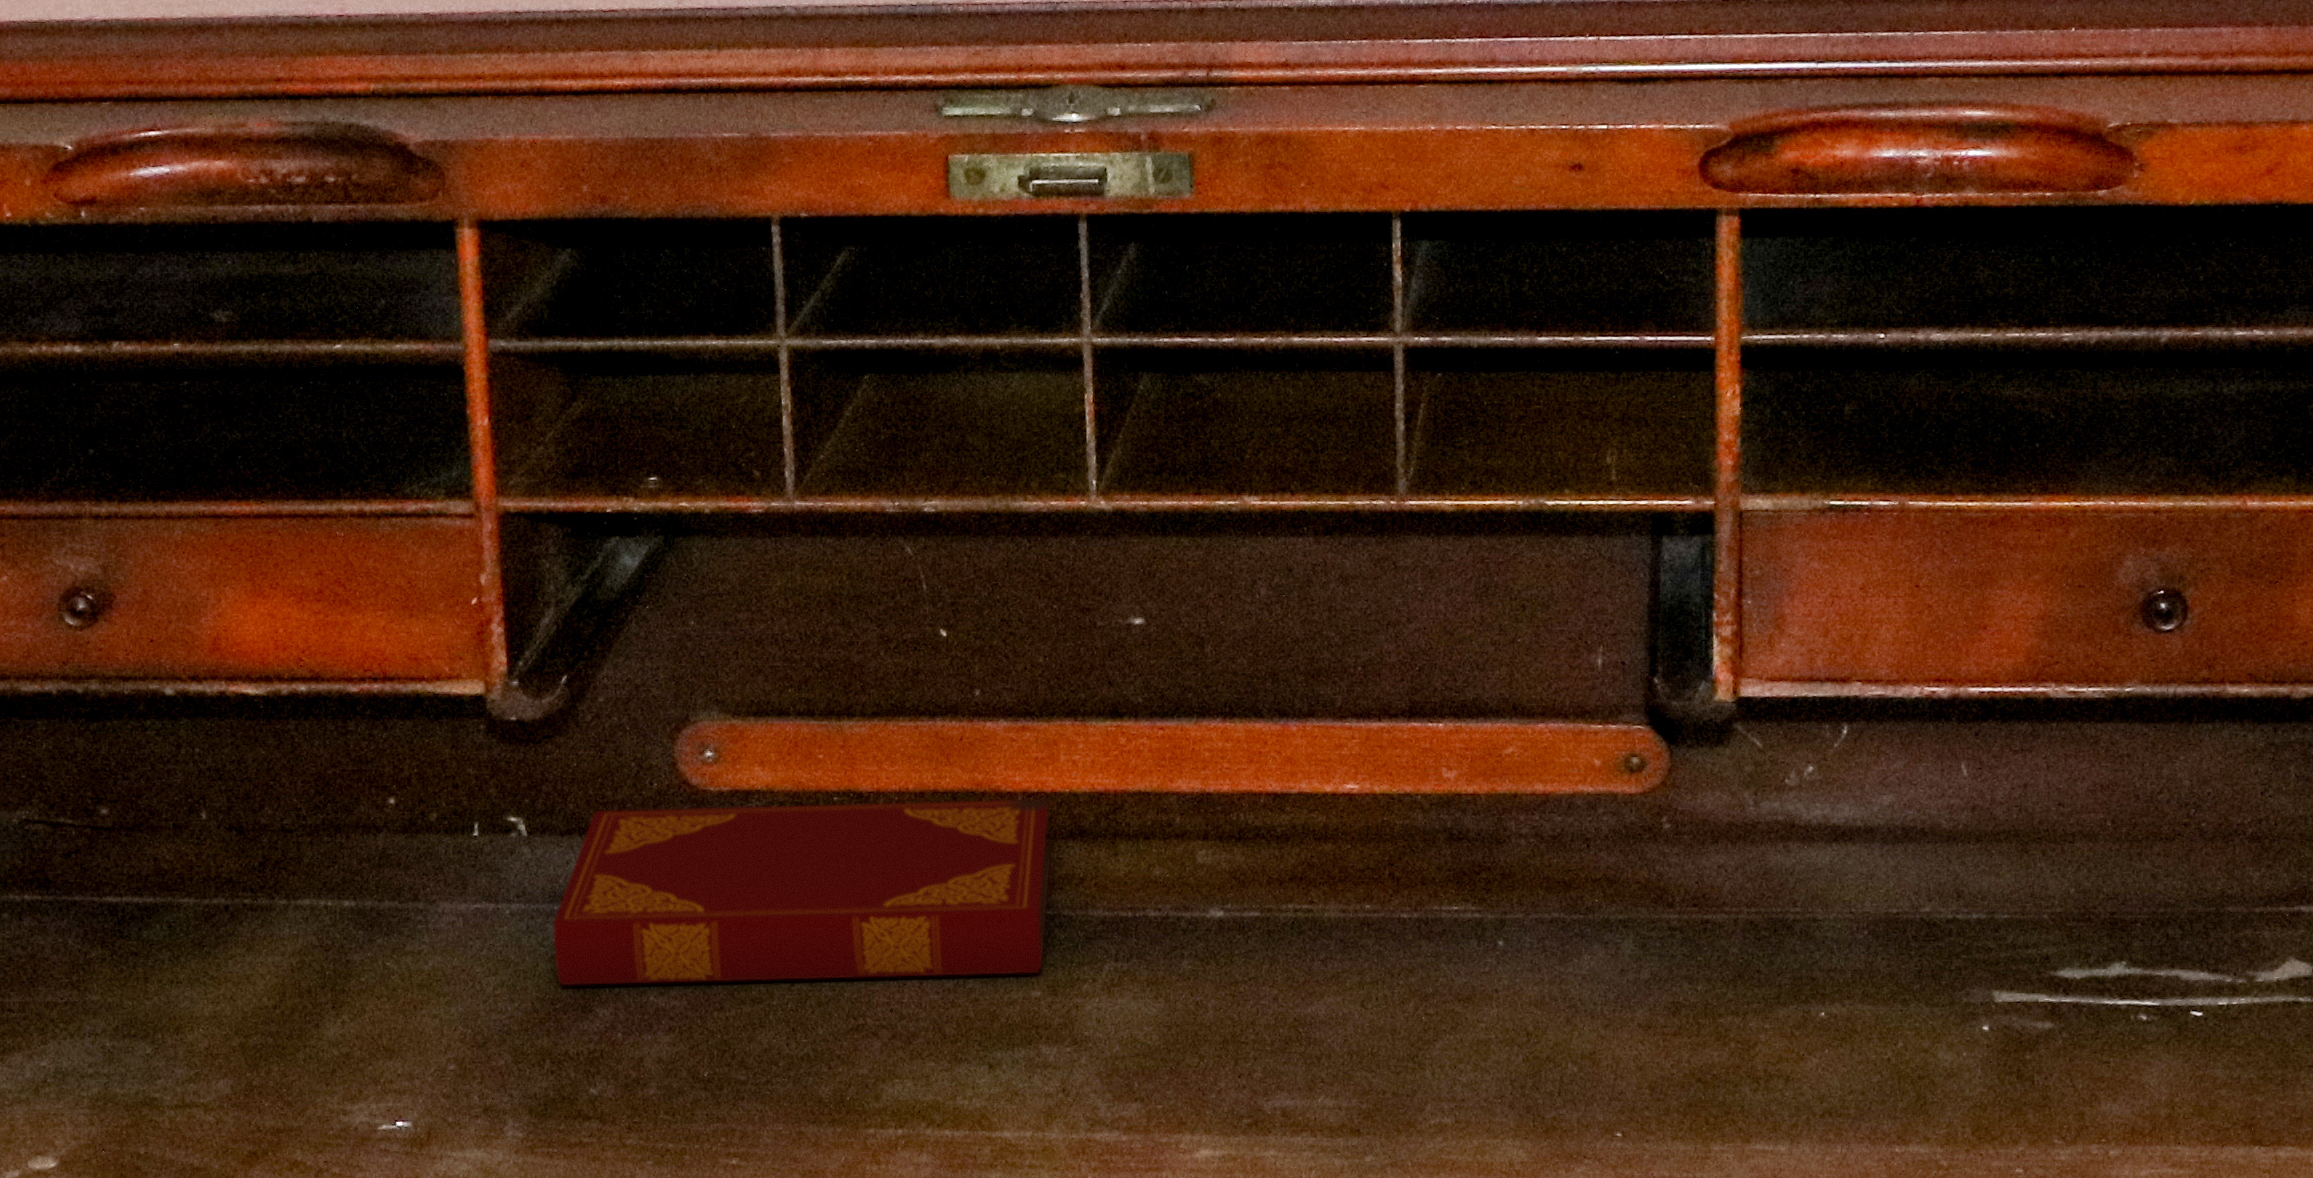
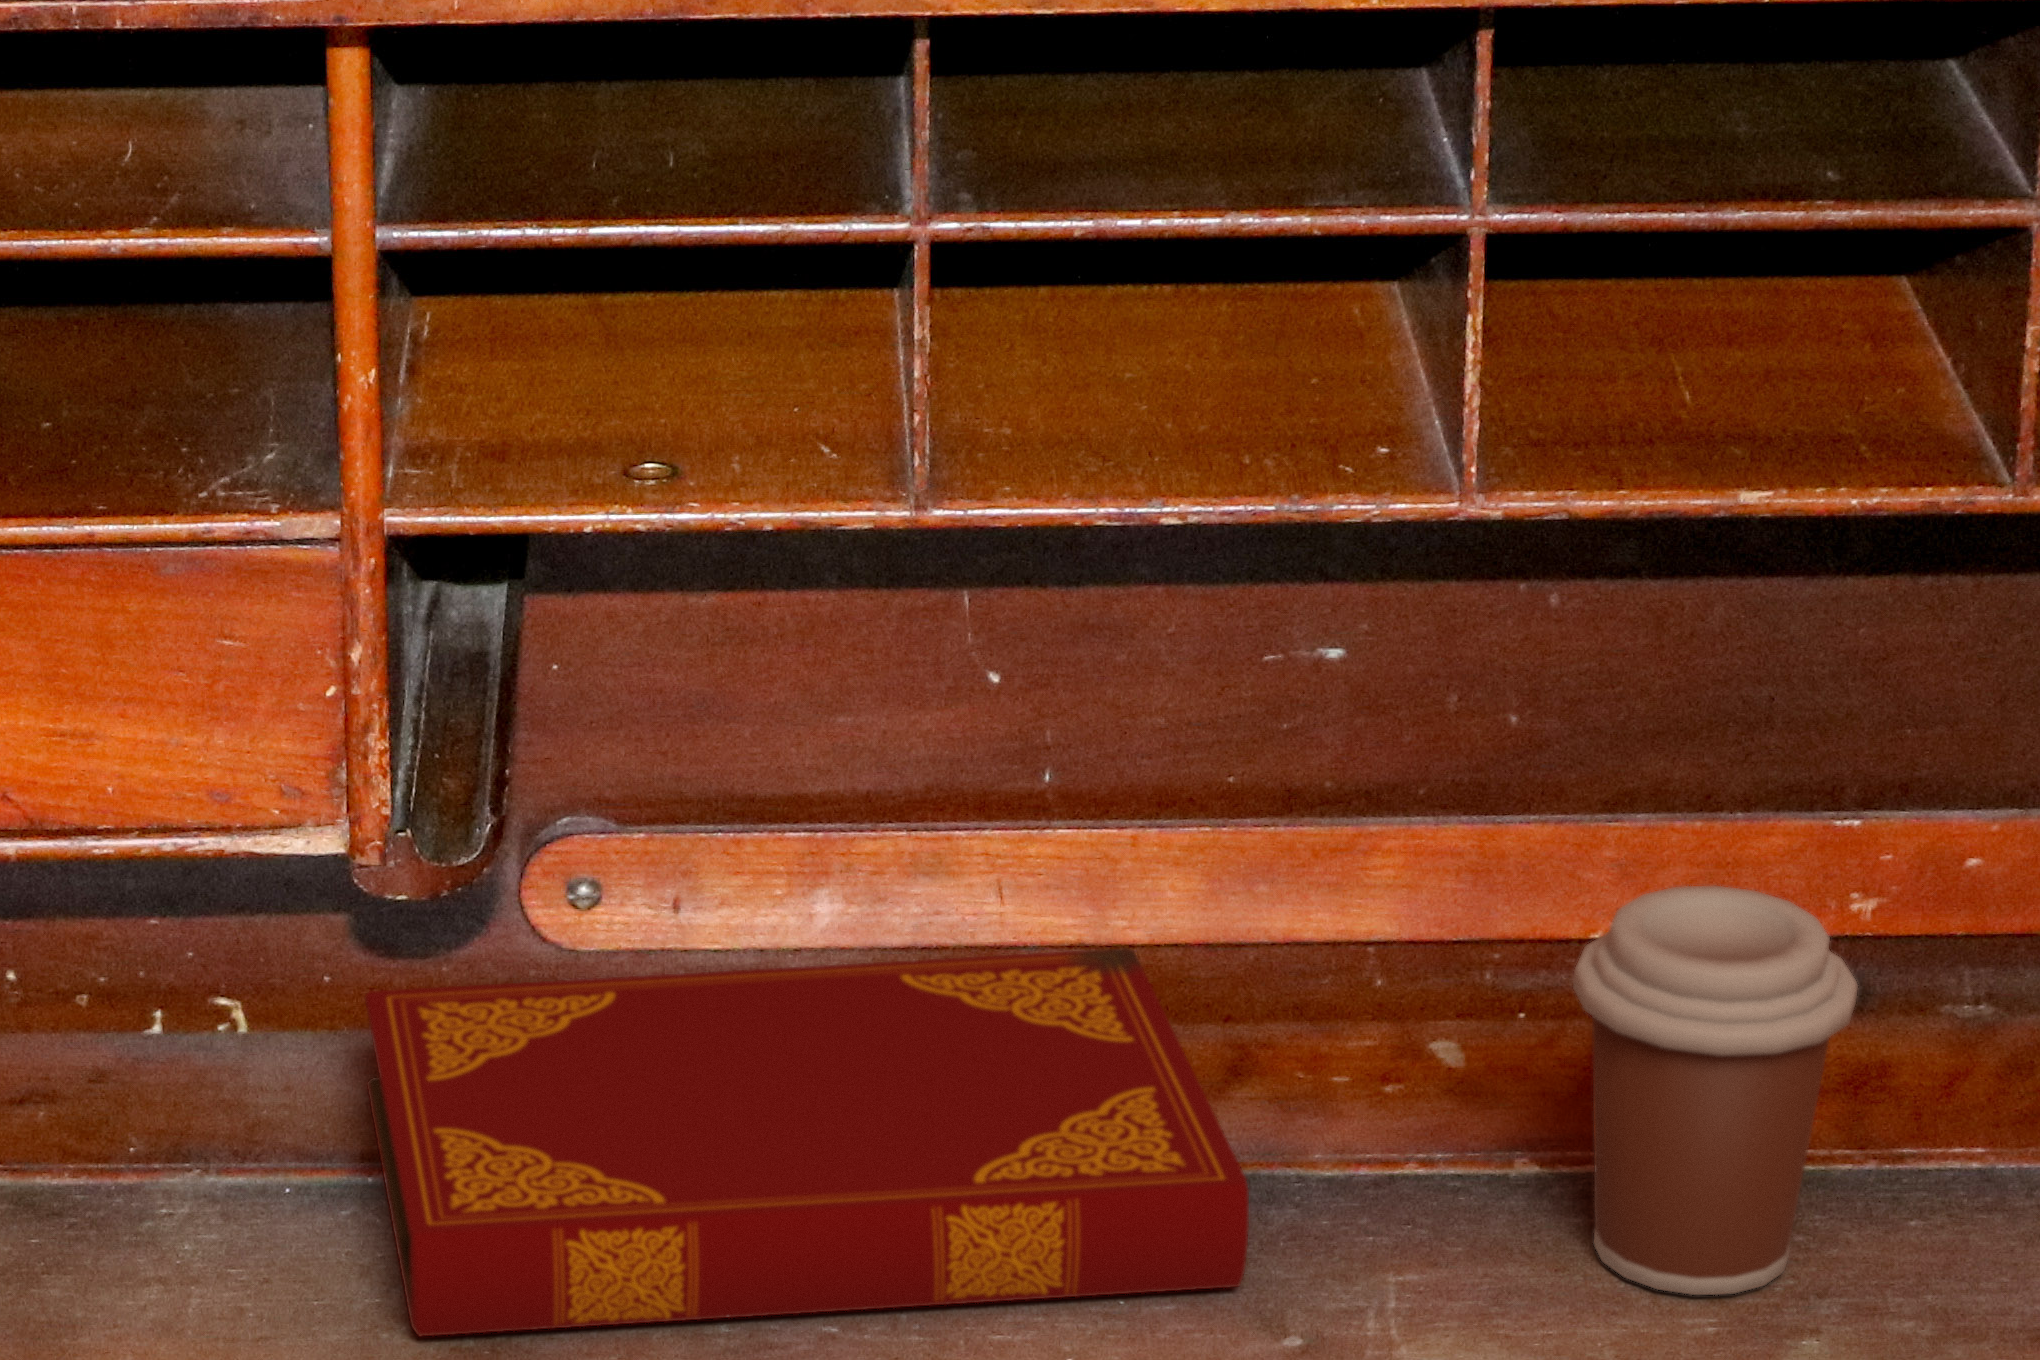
coffee cup: none [1228,746,1387,983] -> present [1573,885,1857,1295]

